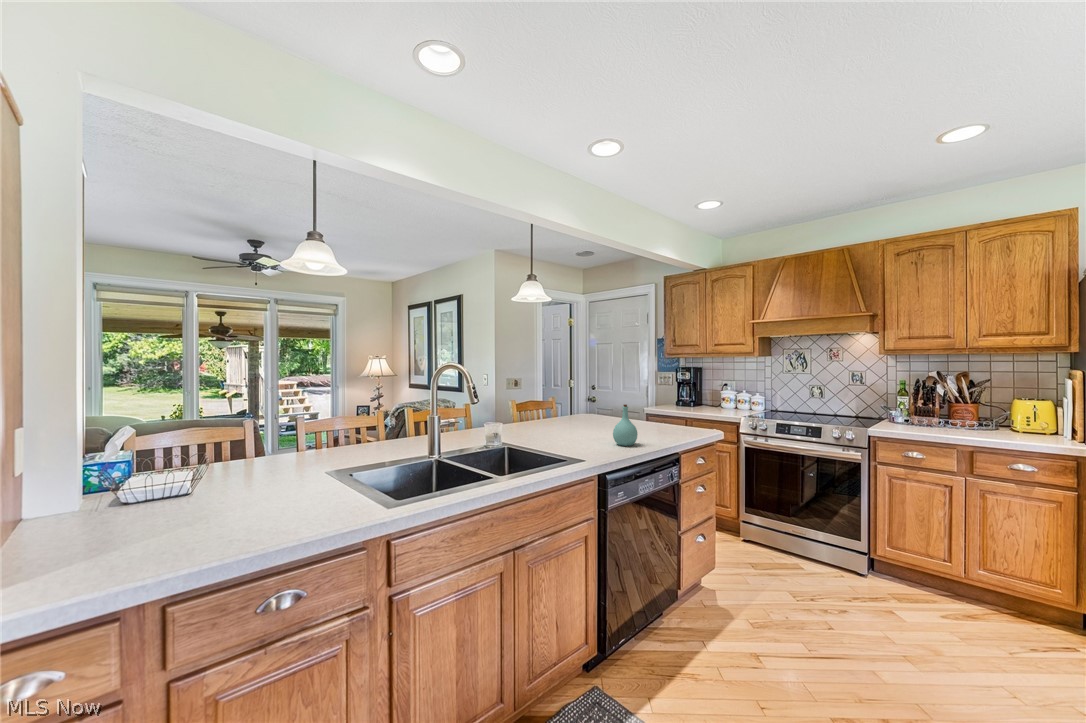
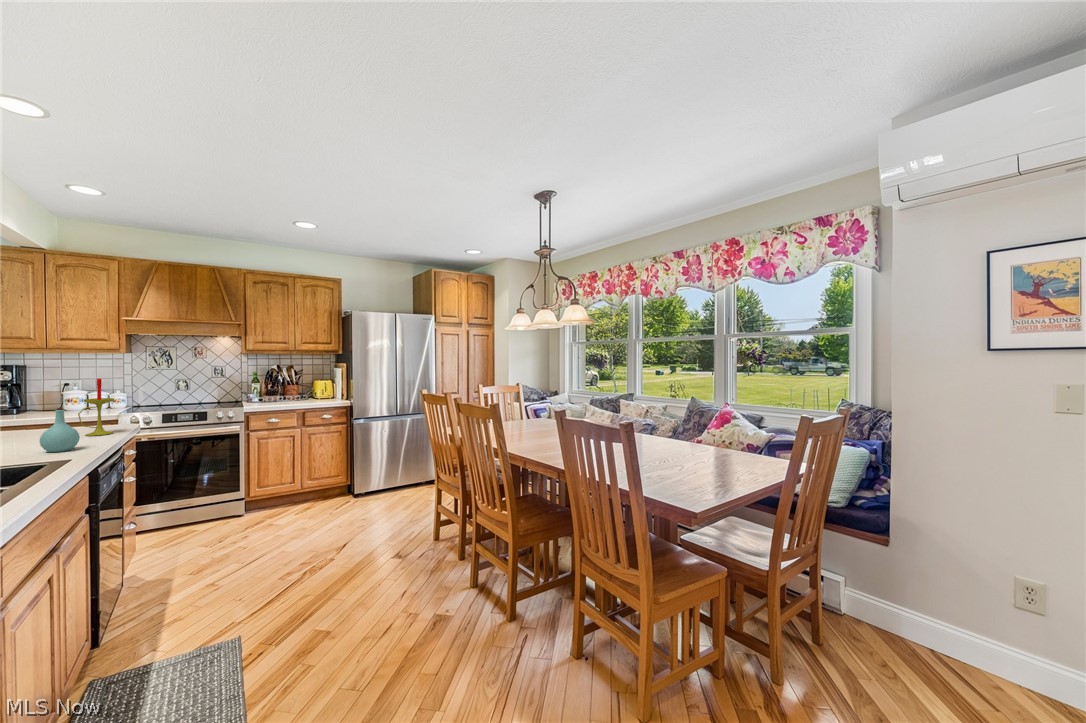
candle: none [664,378,693,436] -> present [78,379,114,436]

